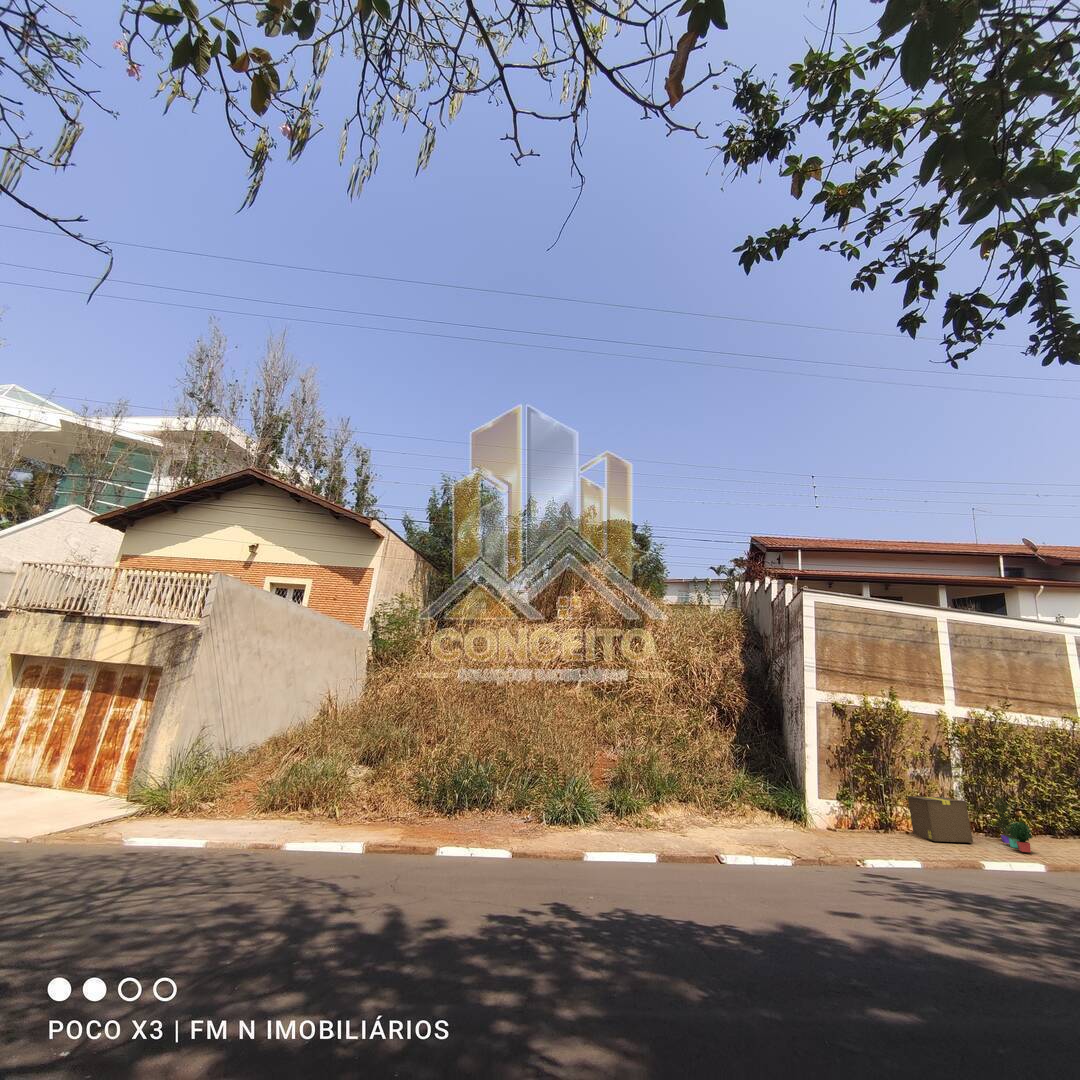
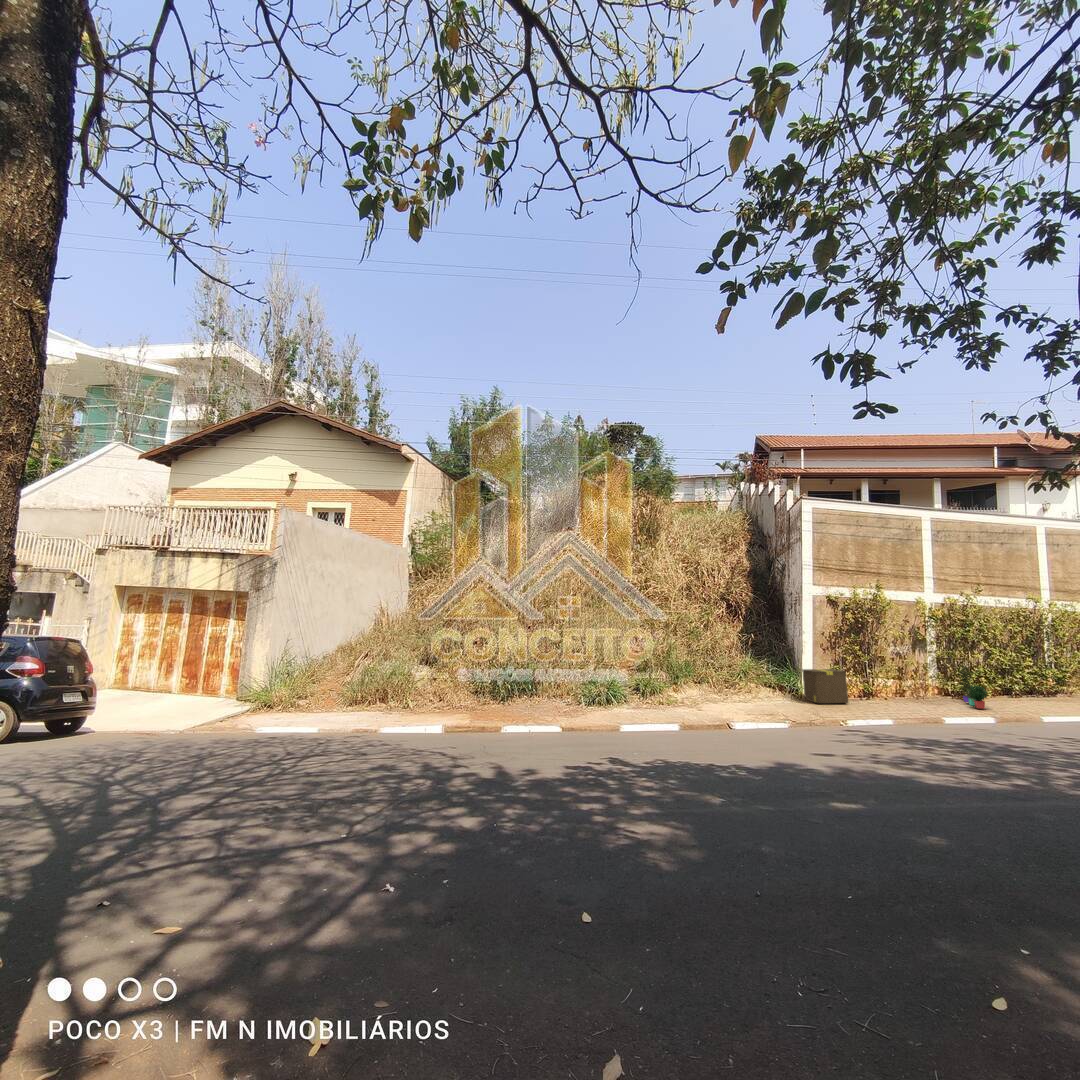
cardboard box: present [908,796,973,843] -> present [803,669,848,703]

